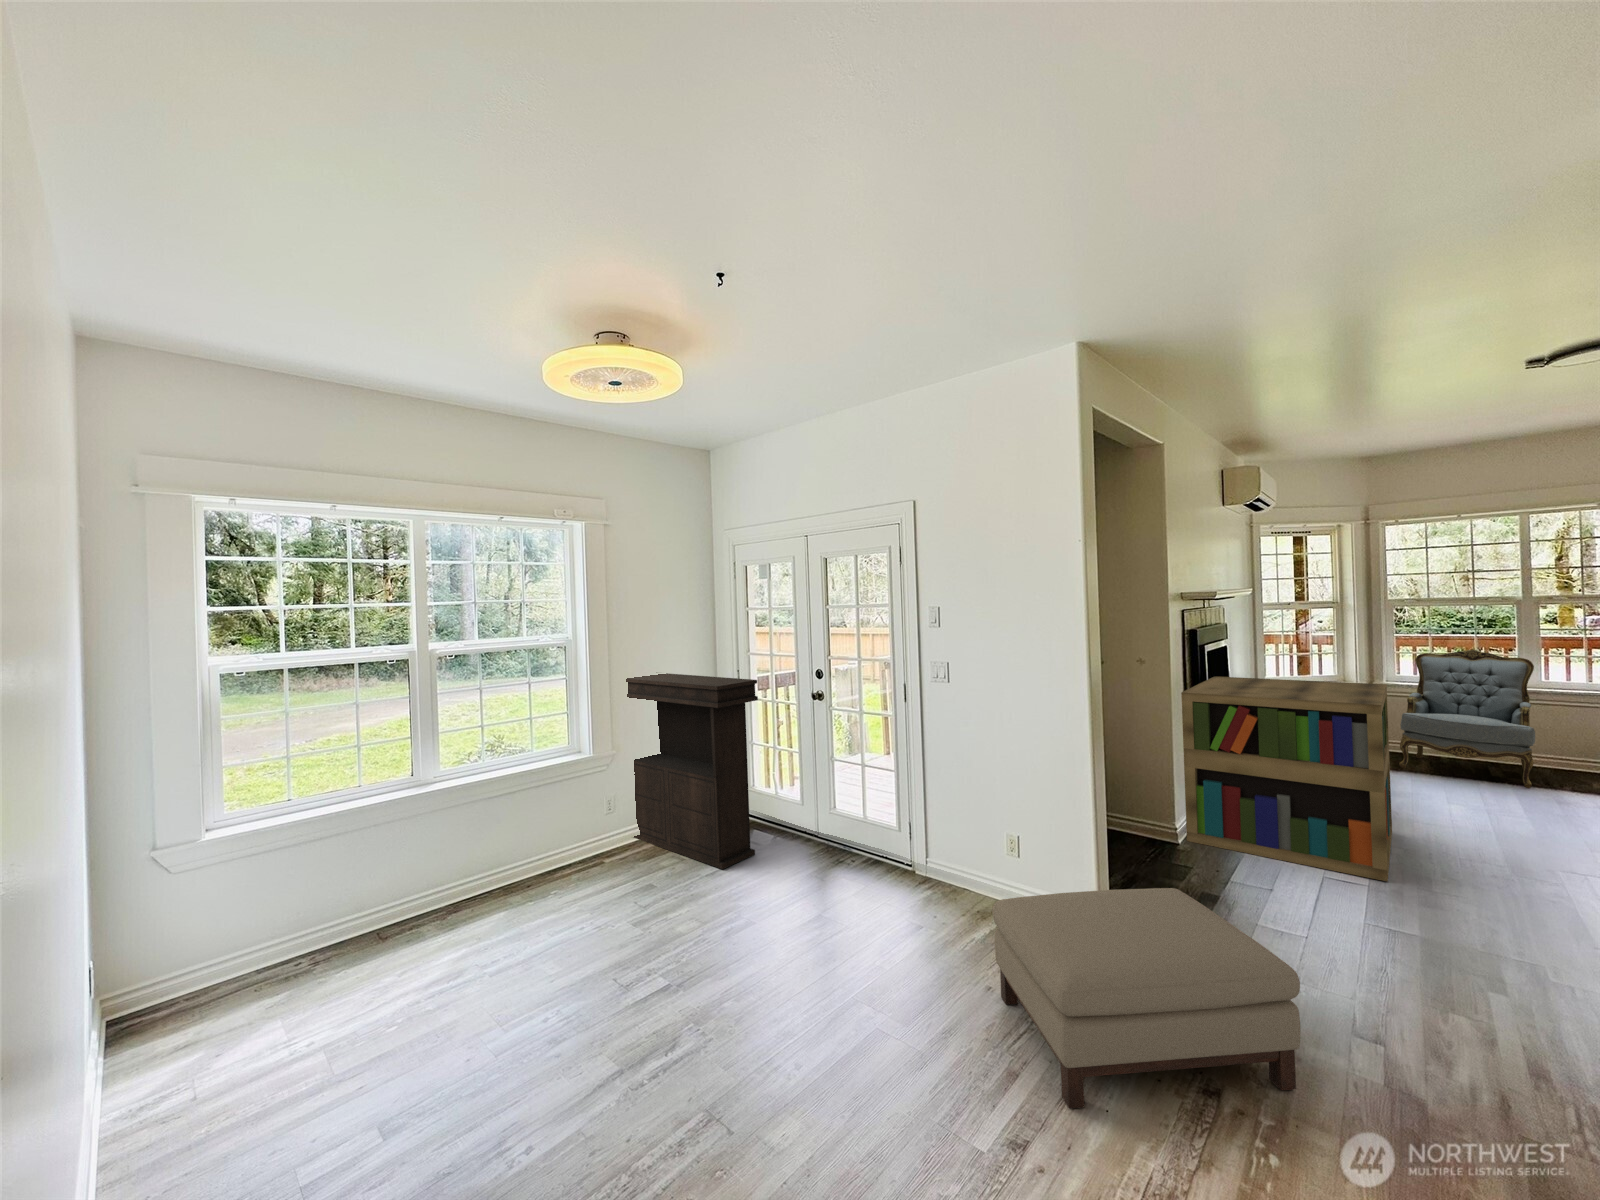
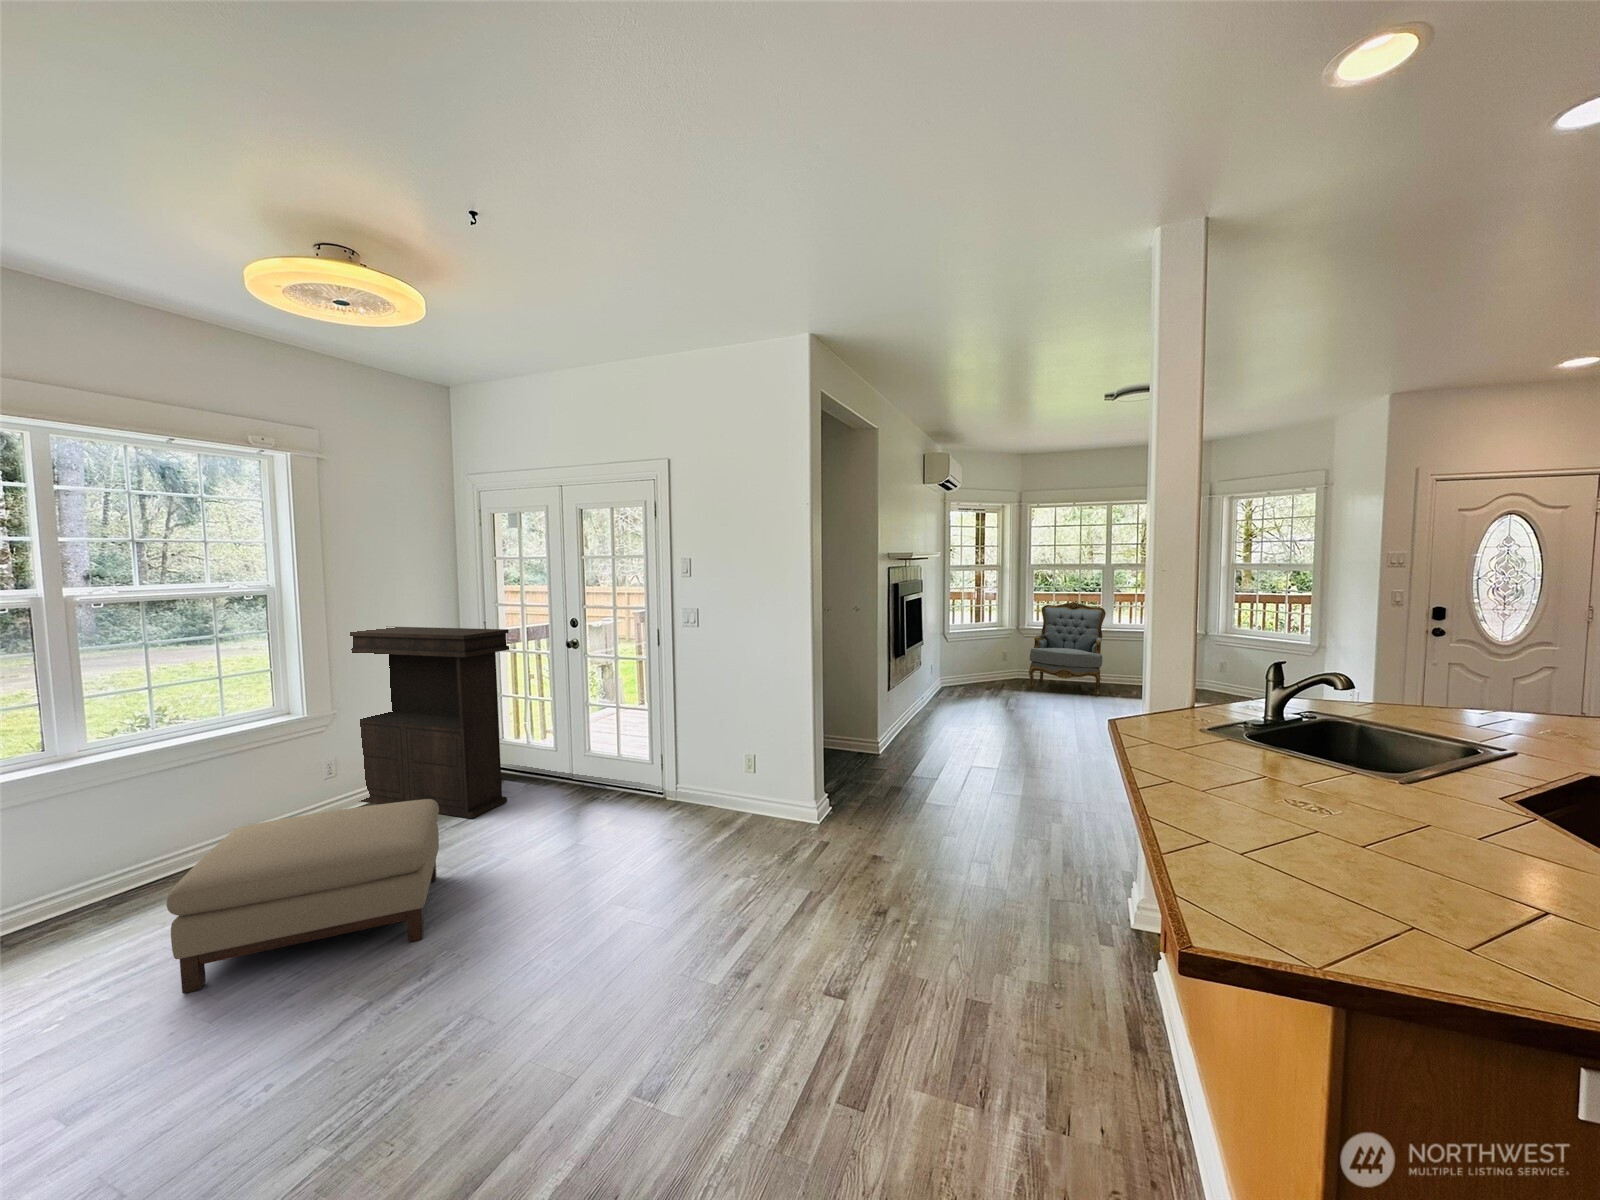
bookshelf: present [1181,676,1392,881] -> none [884,622,1017,763]
ottoman: present [992,888,1300,1109] -> present [166,799,439,993]

